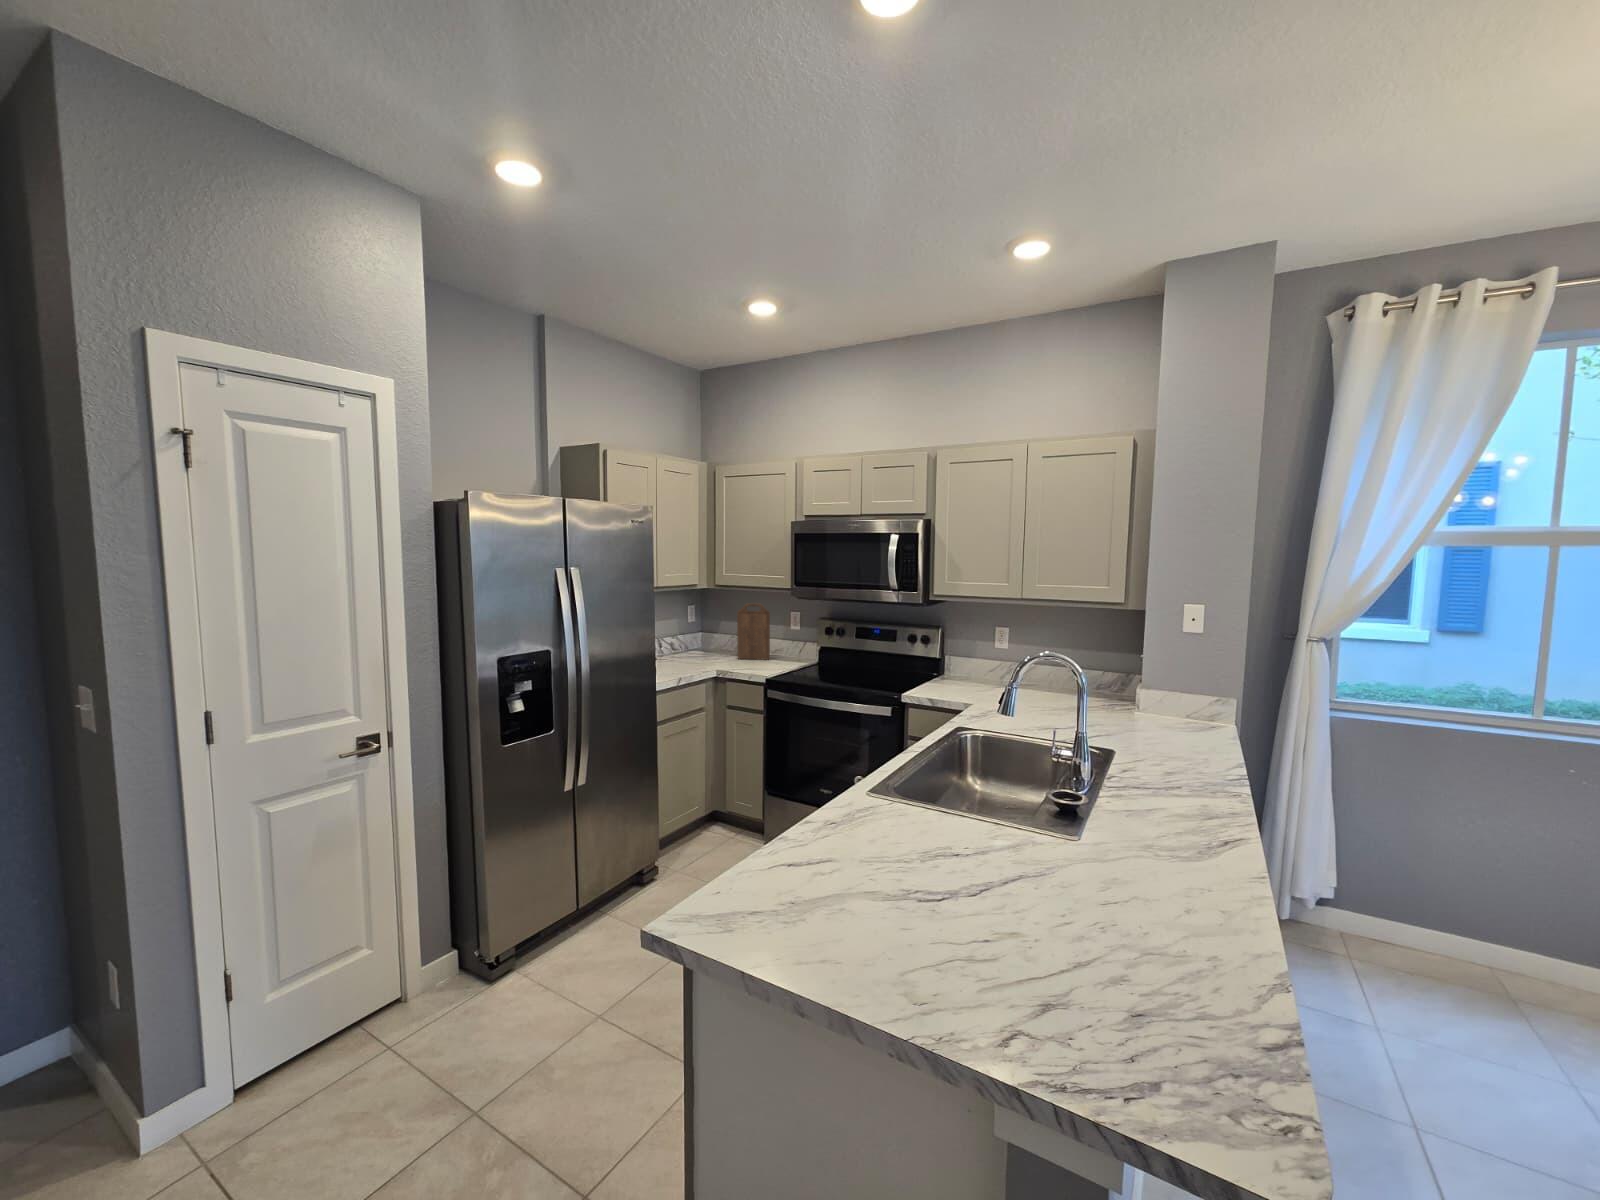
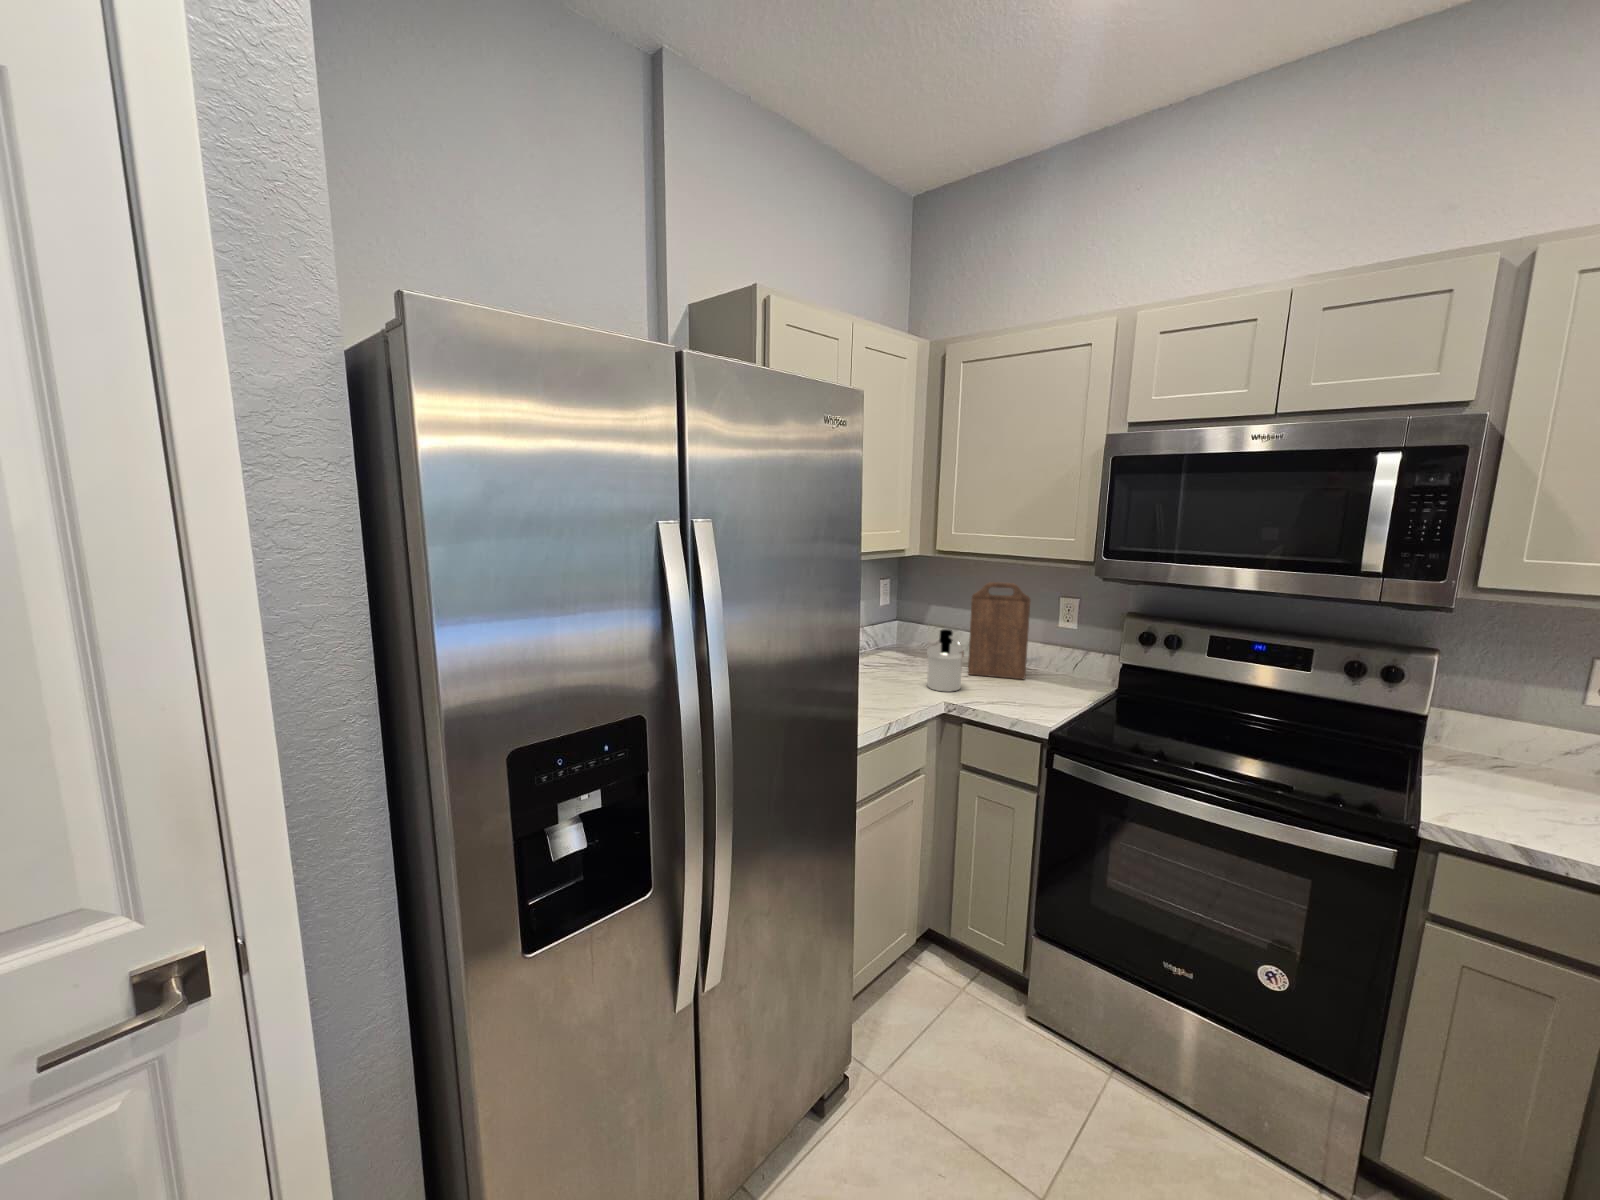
soap dispenser: none [709,630,730,666] -> present [927,629,964,692]

